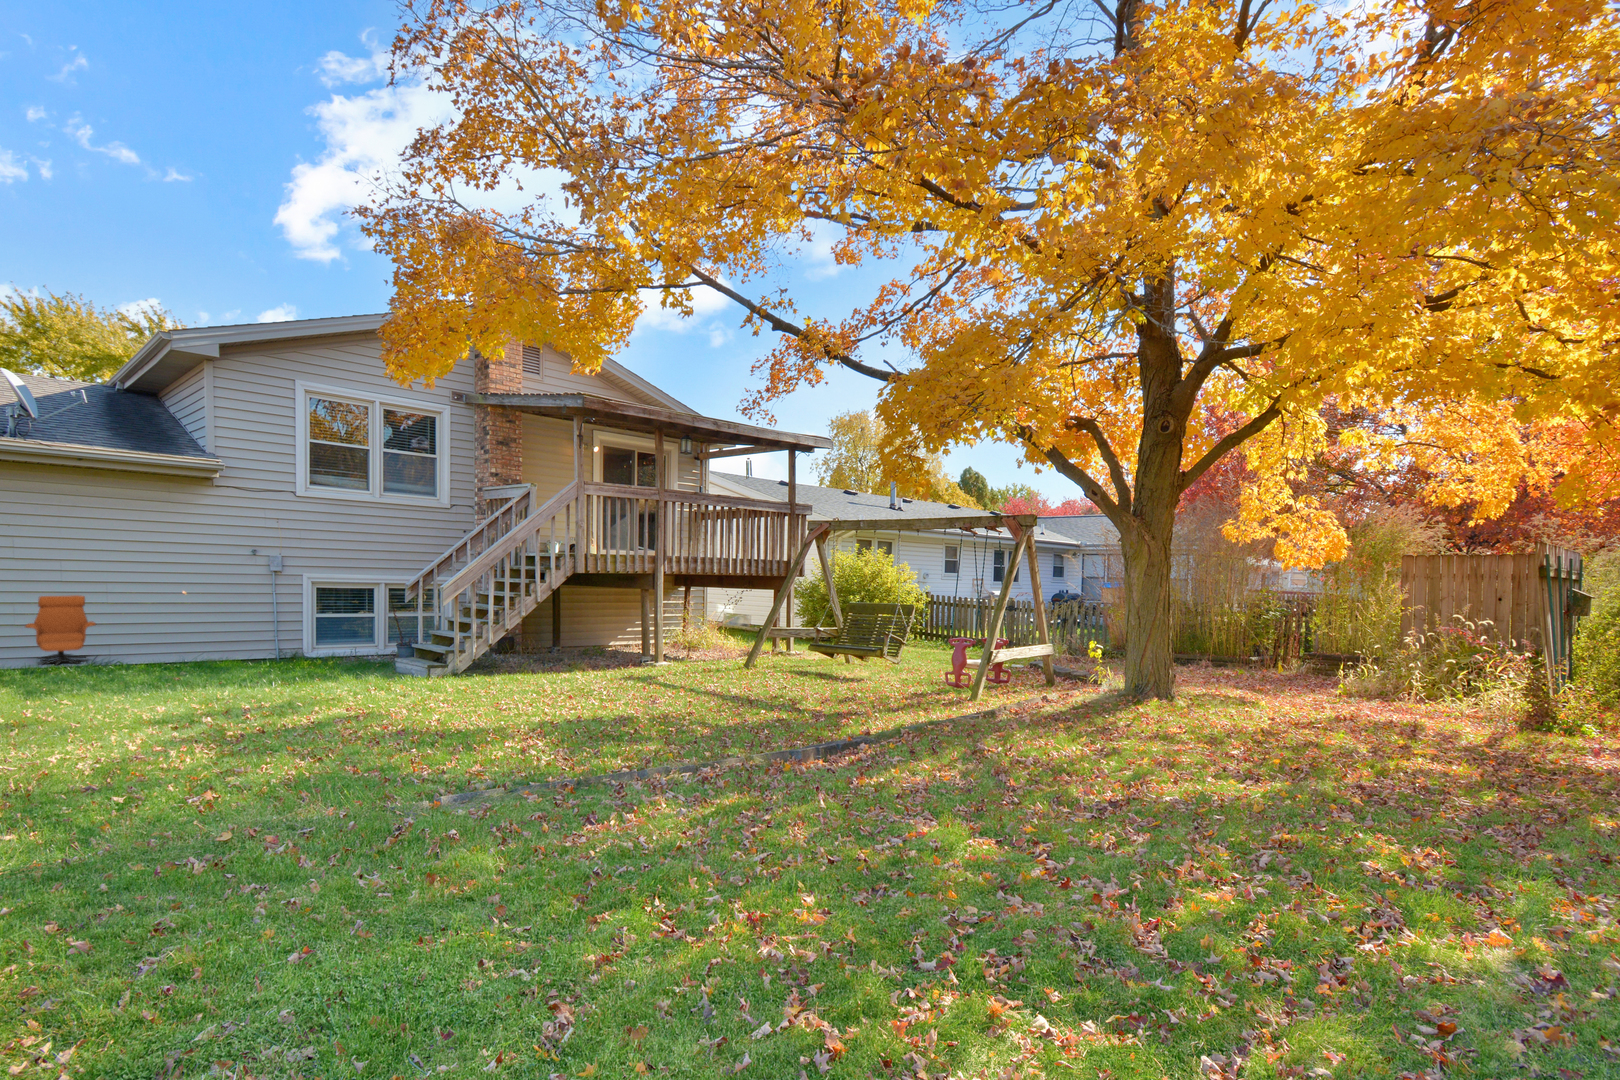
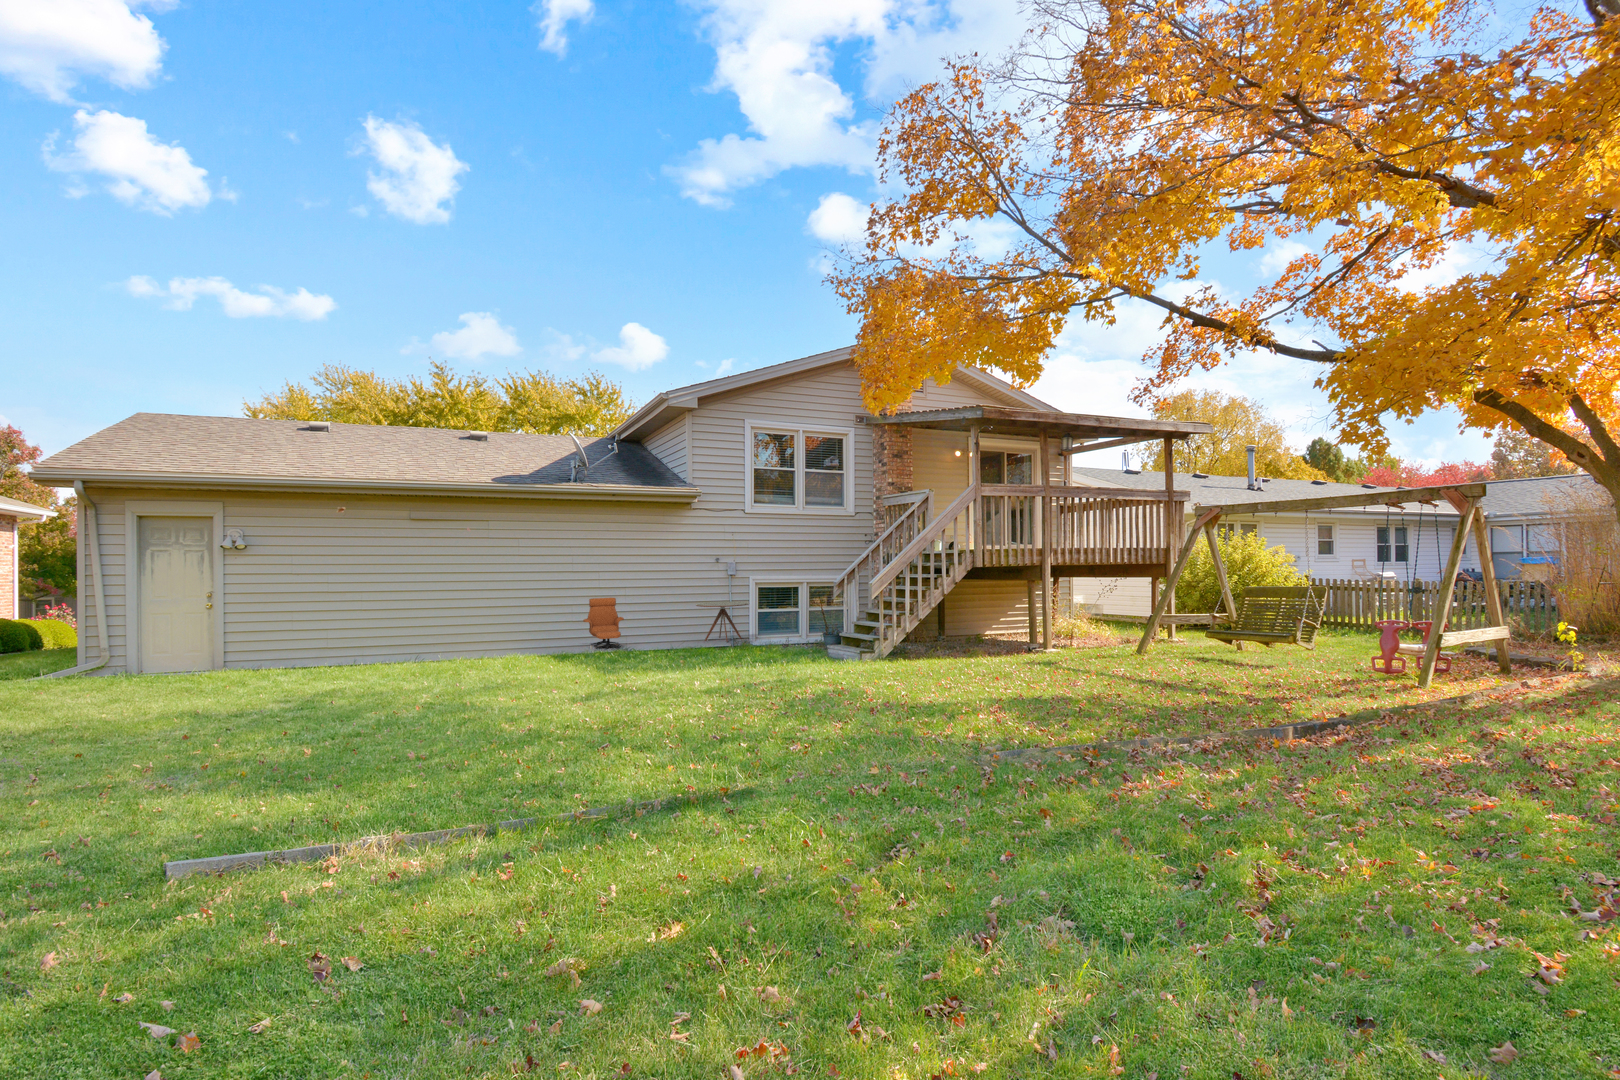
round table: none [214,604,294,655] -> present [696,602,749,642]

